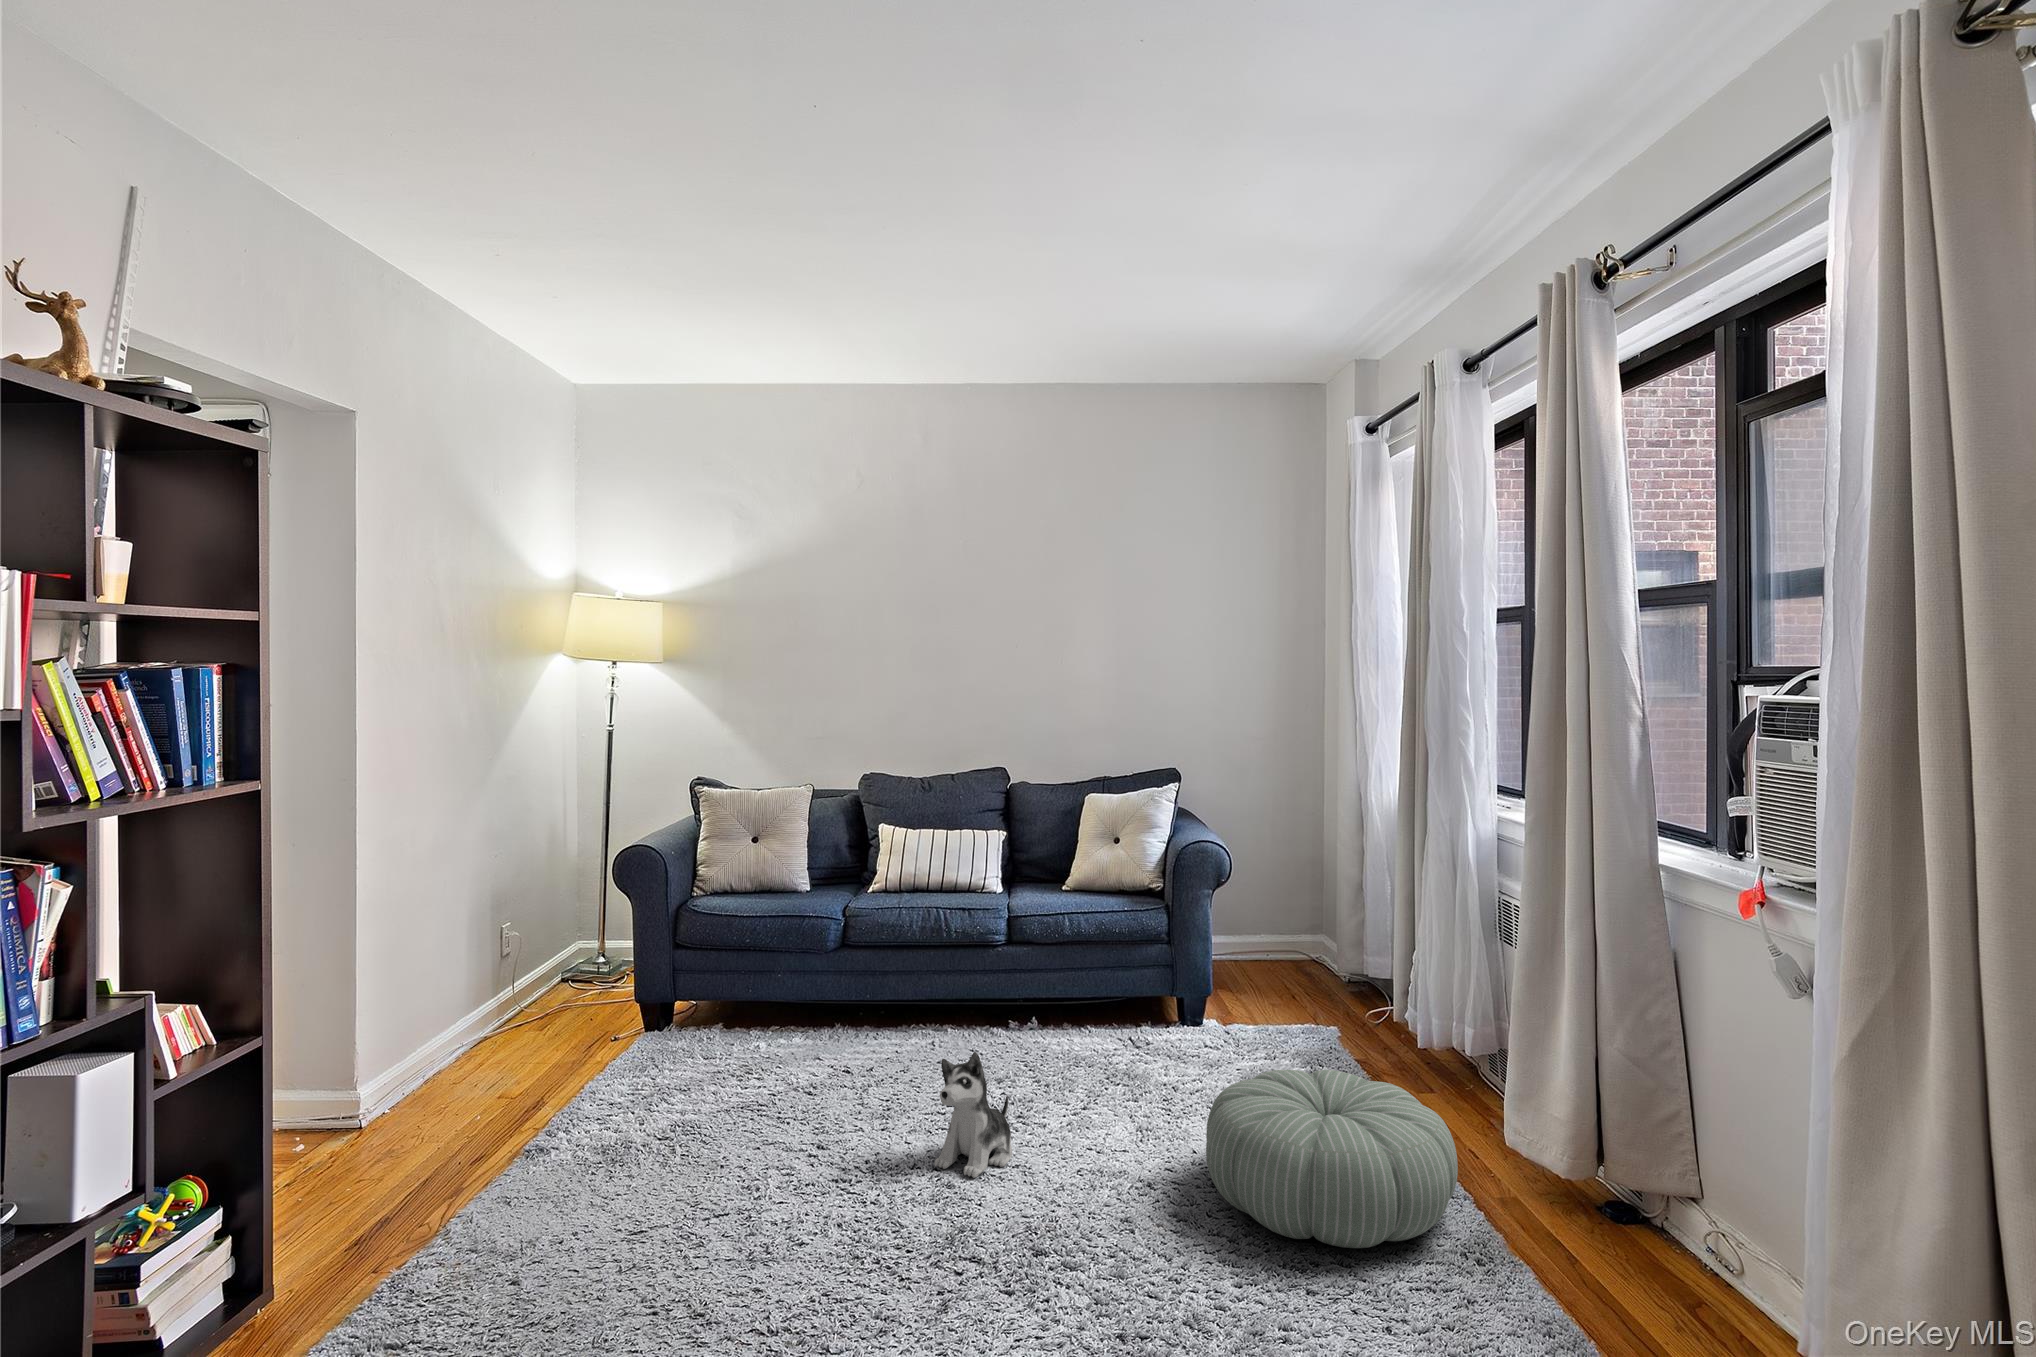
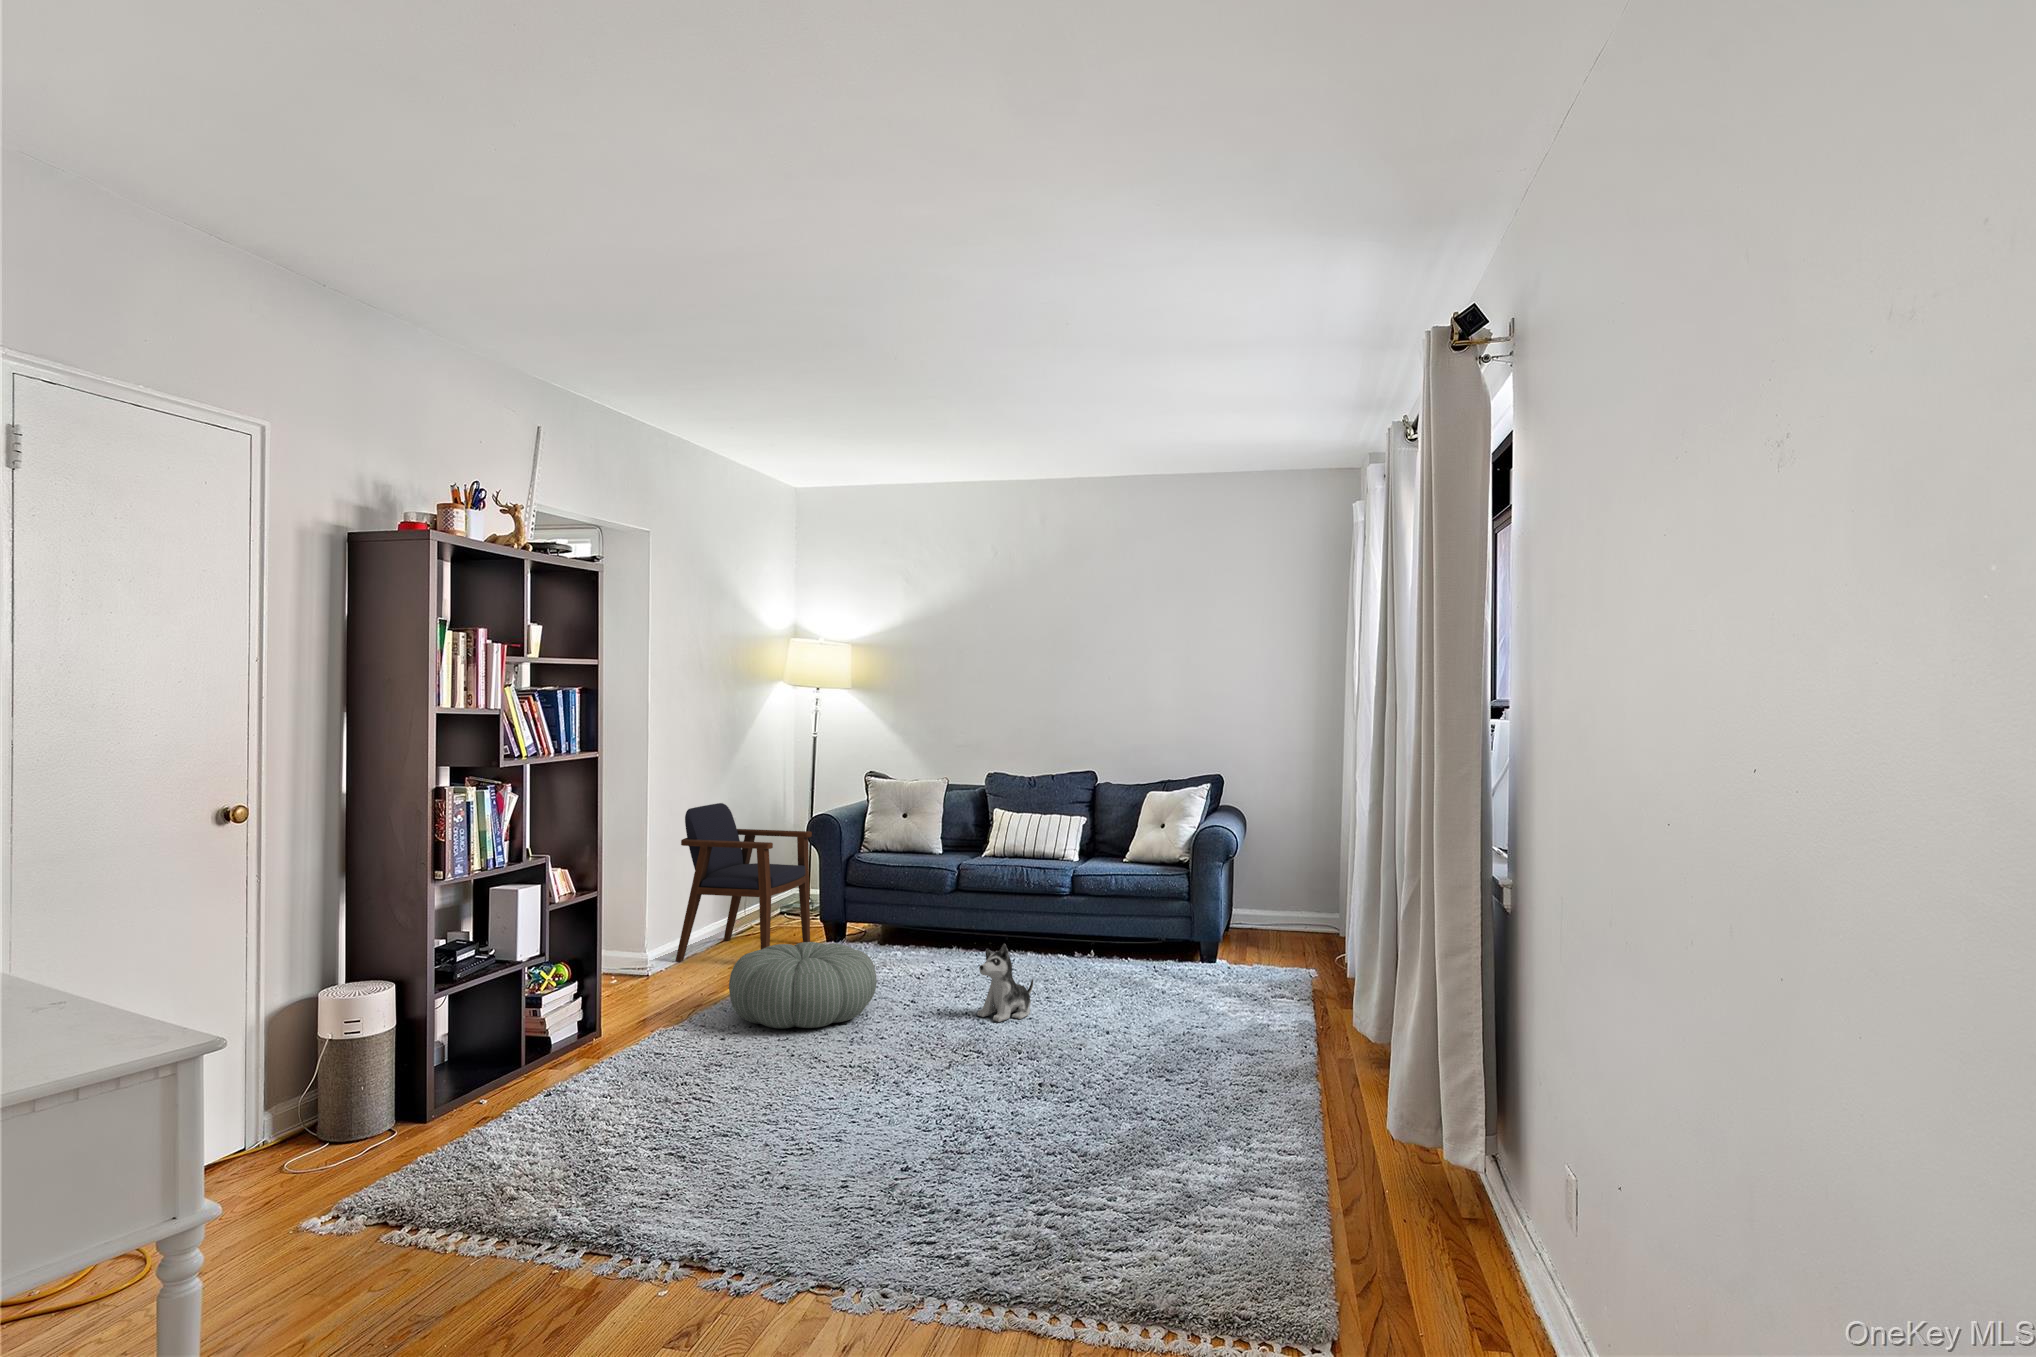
armchair: none [410,835,624,1089] -> present [675,803,812,962]
pouf: present [1206,1070,1458,1248] -> present [729,942,877,1028]

